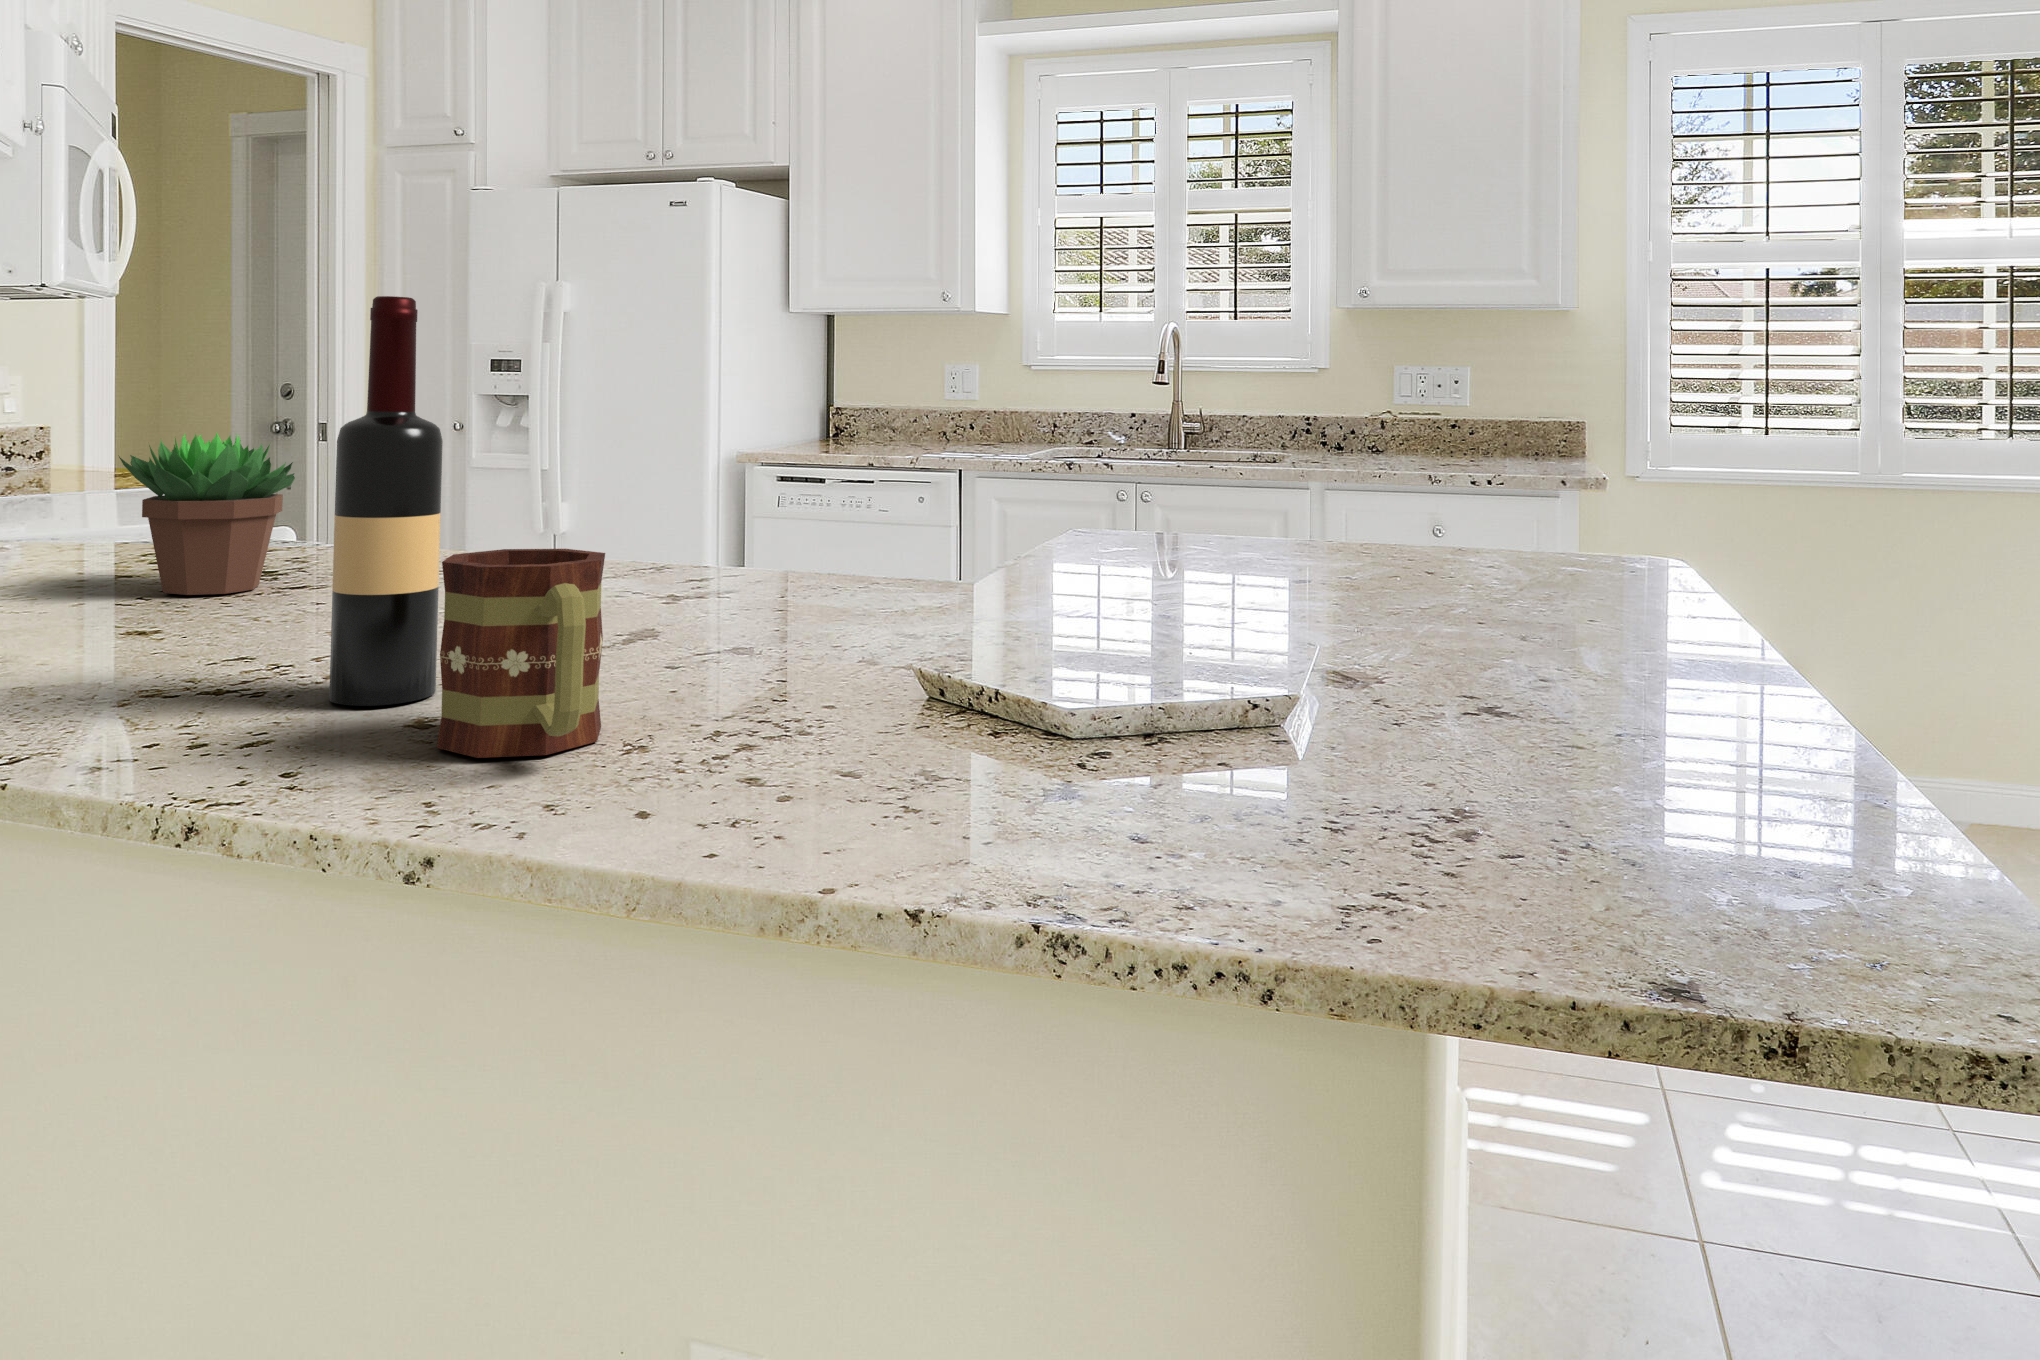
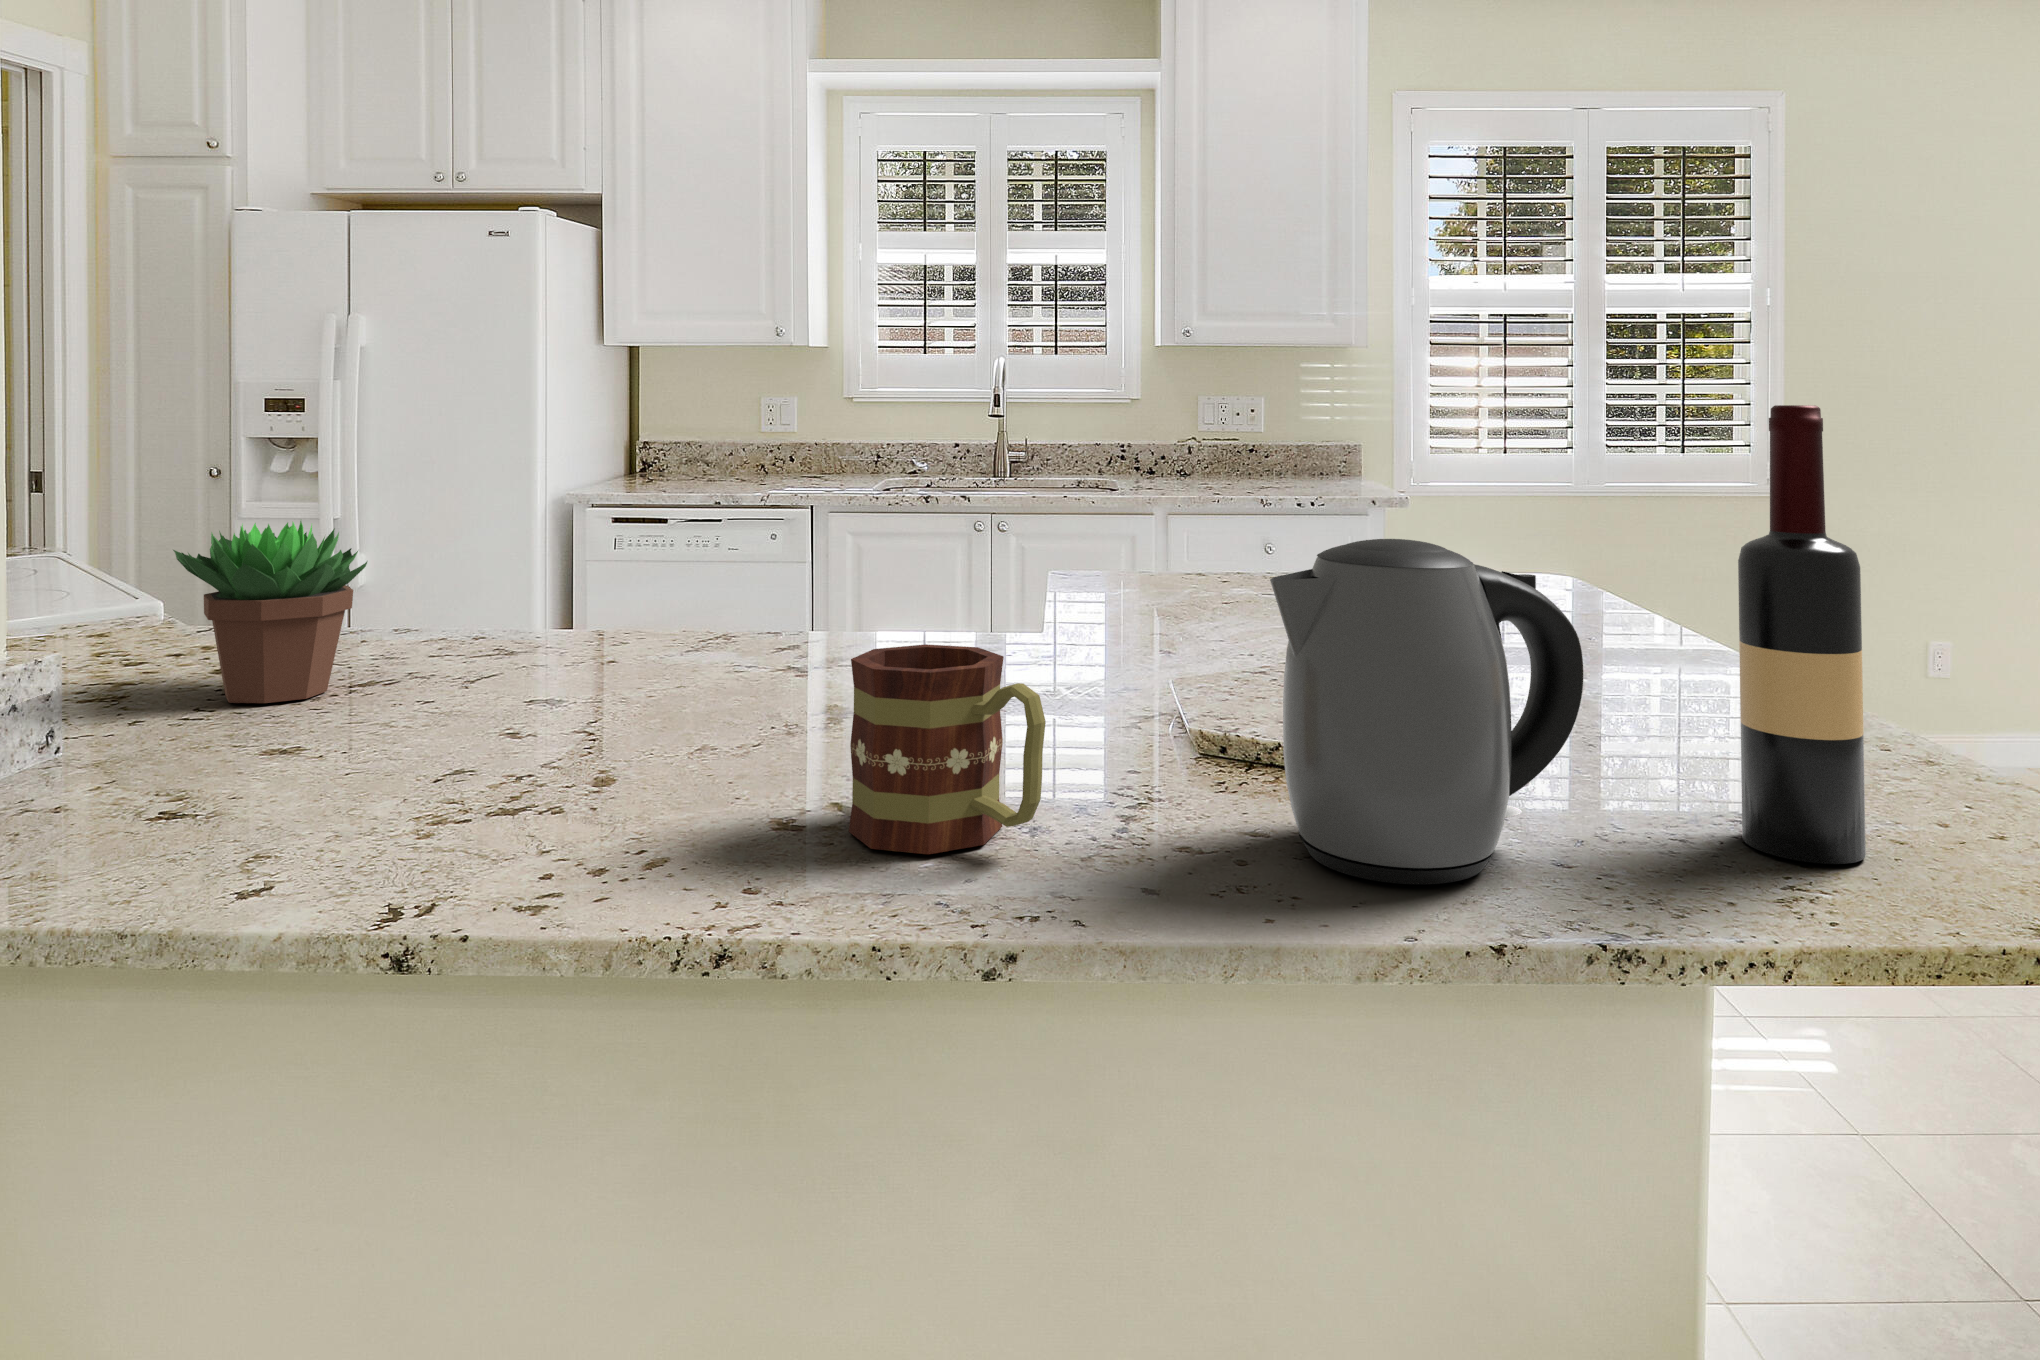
wine bottle: present [329,296,443,706] -> present [1738,405,1866,864]
kettle: none [801,436,1185,840] -> present [1270,539,1583,884]

